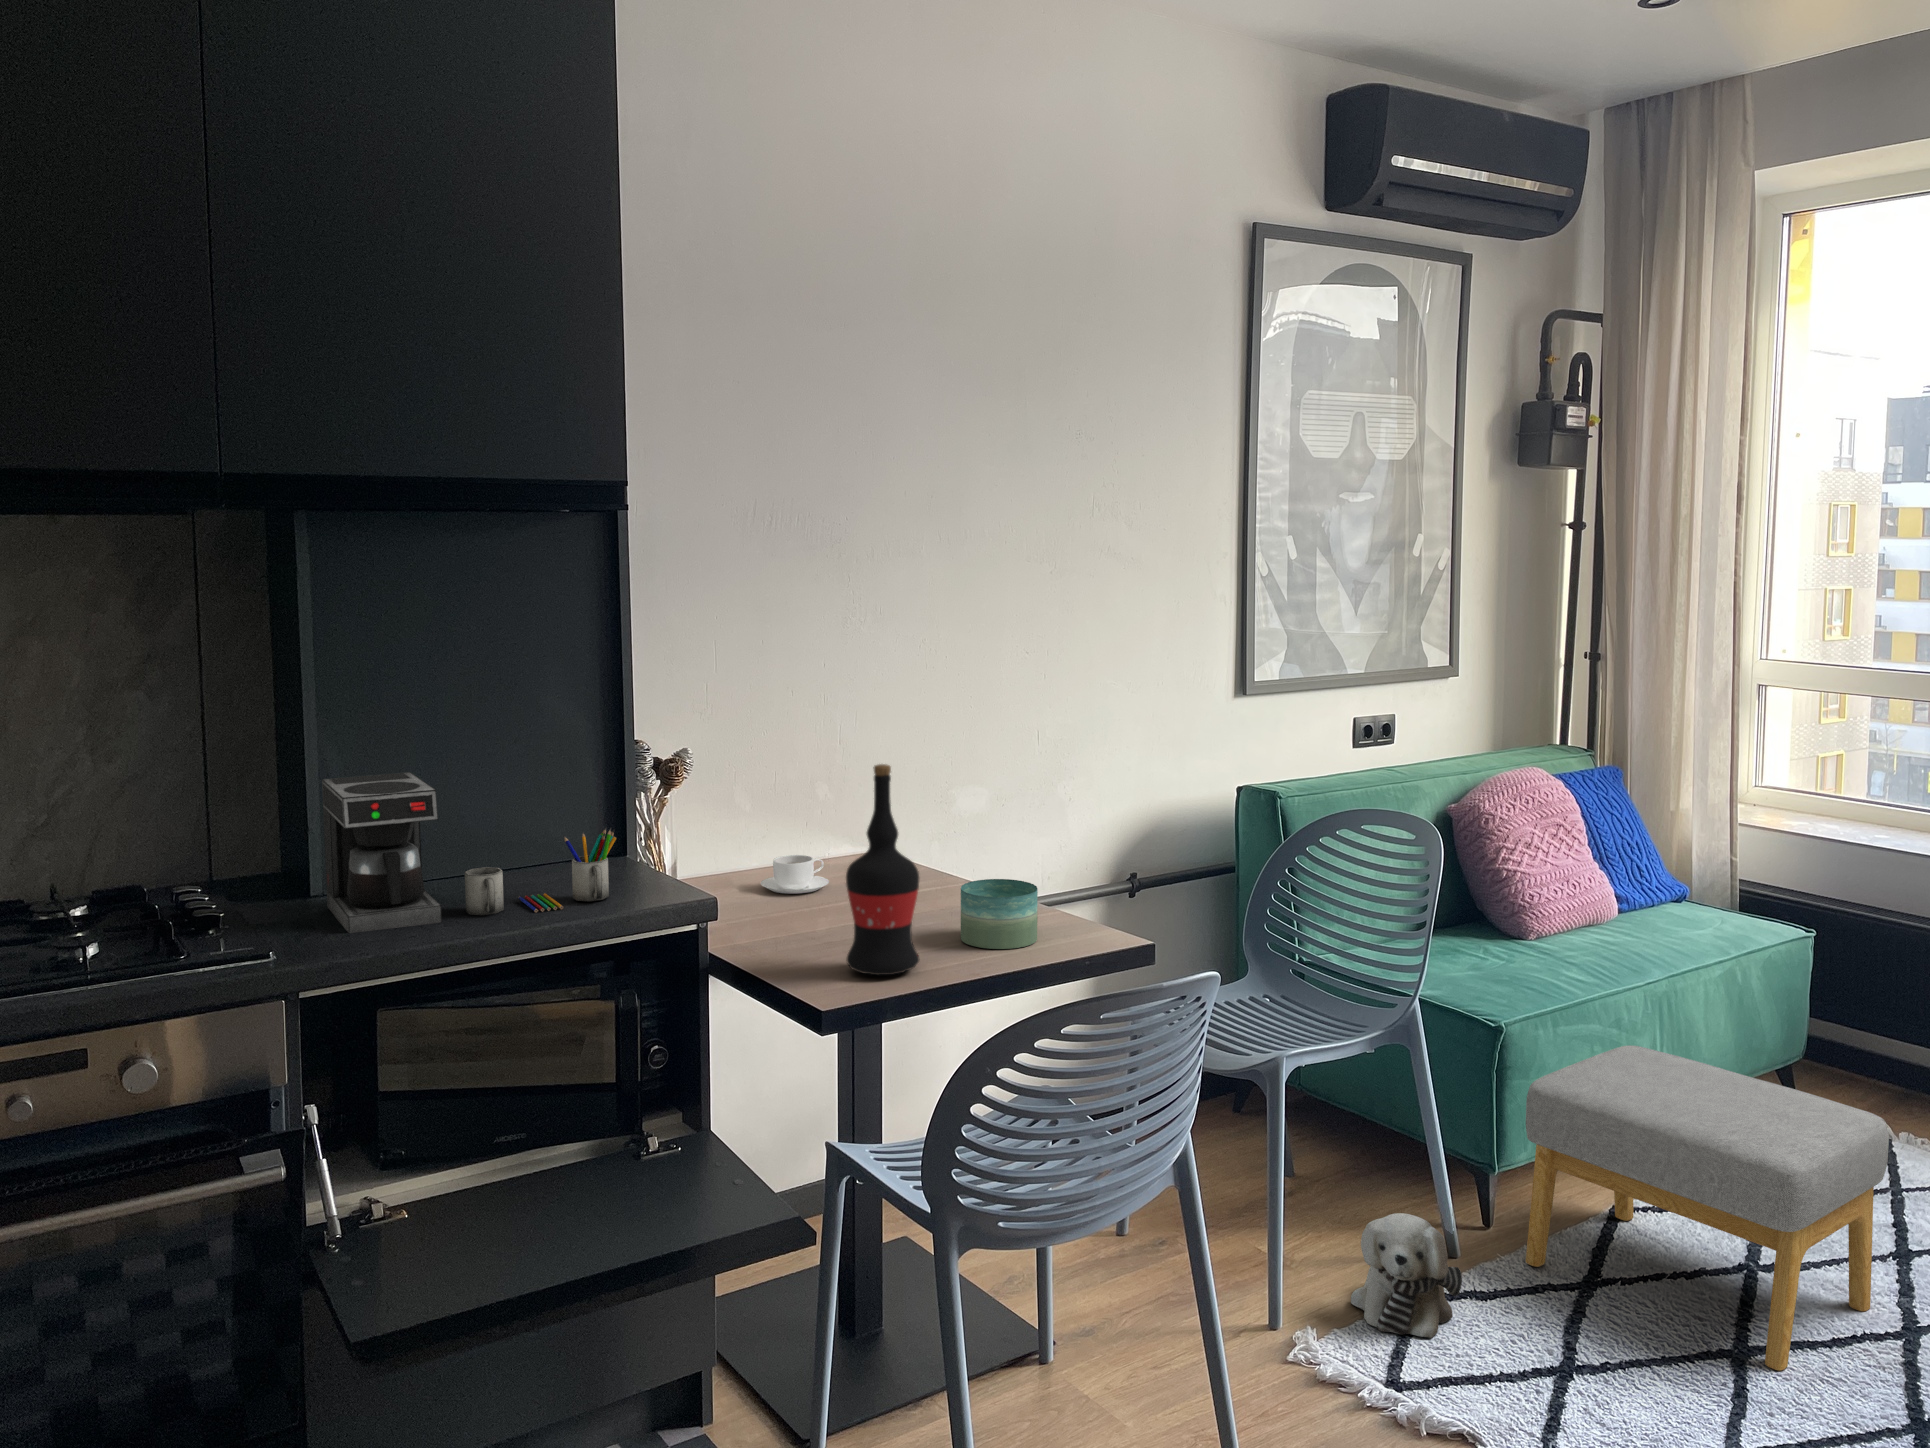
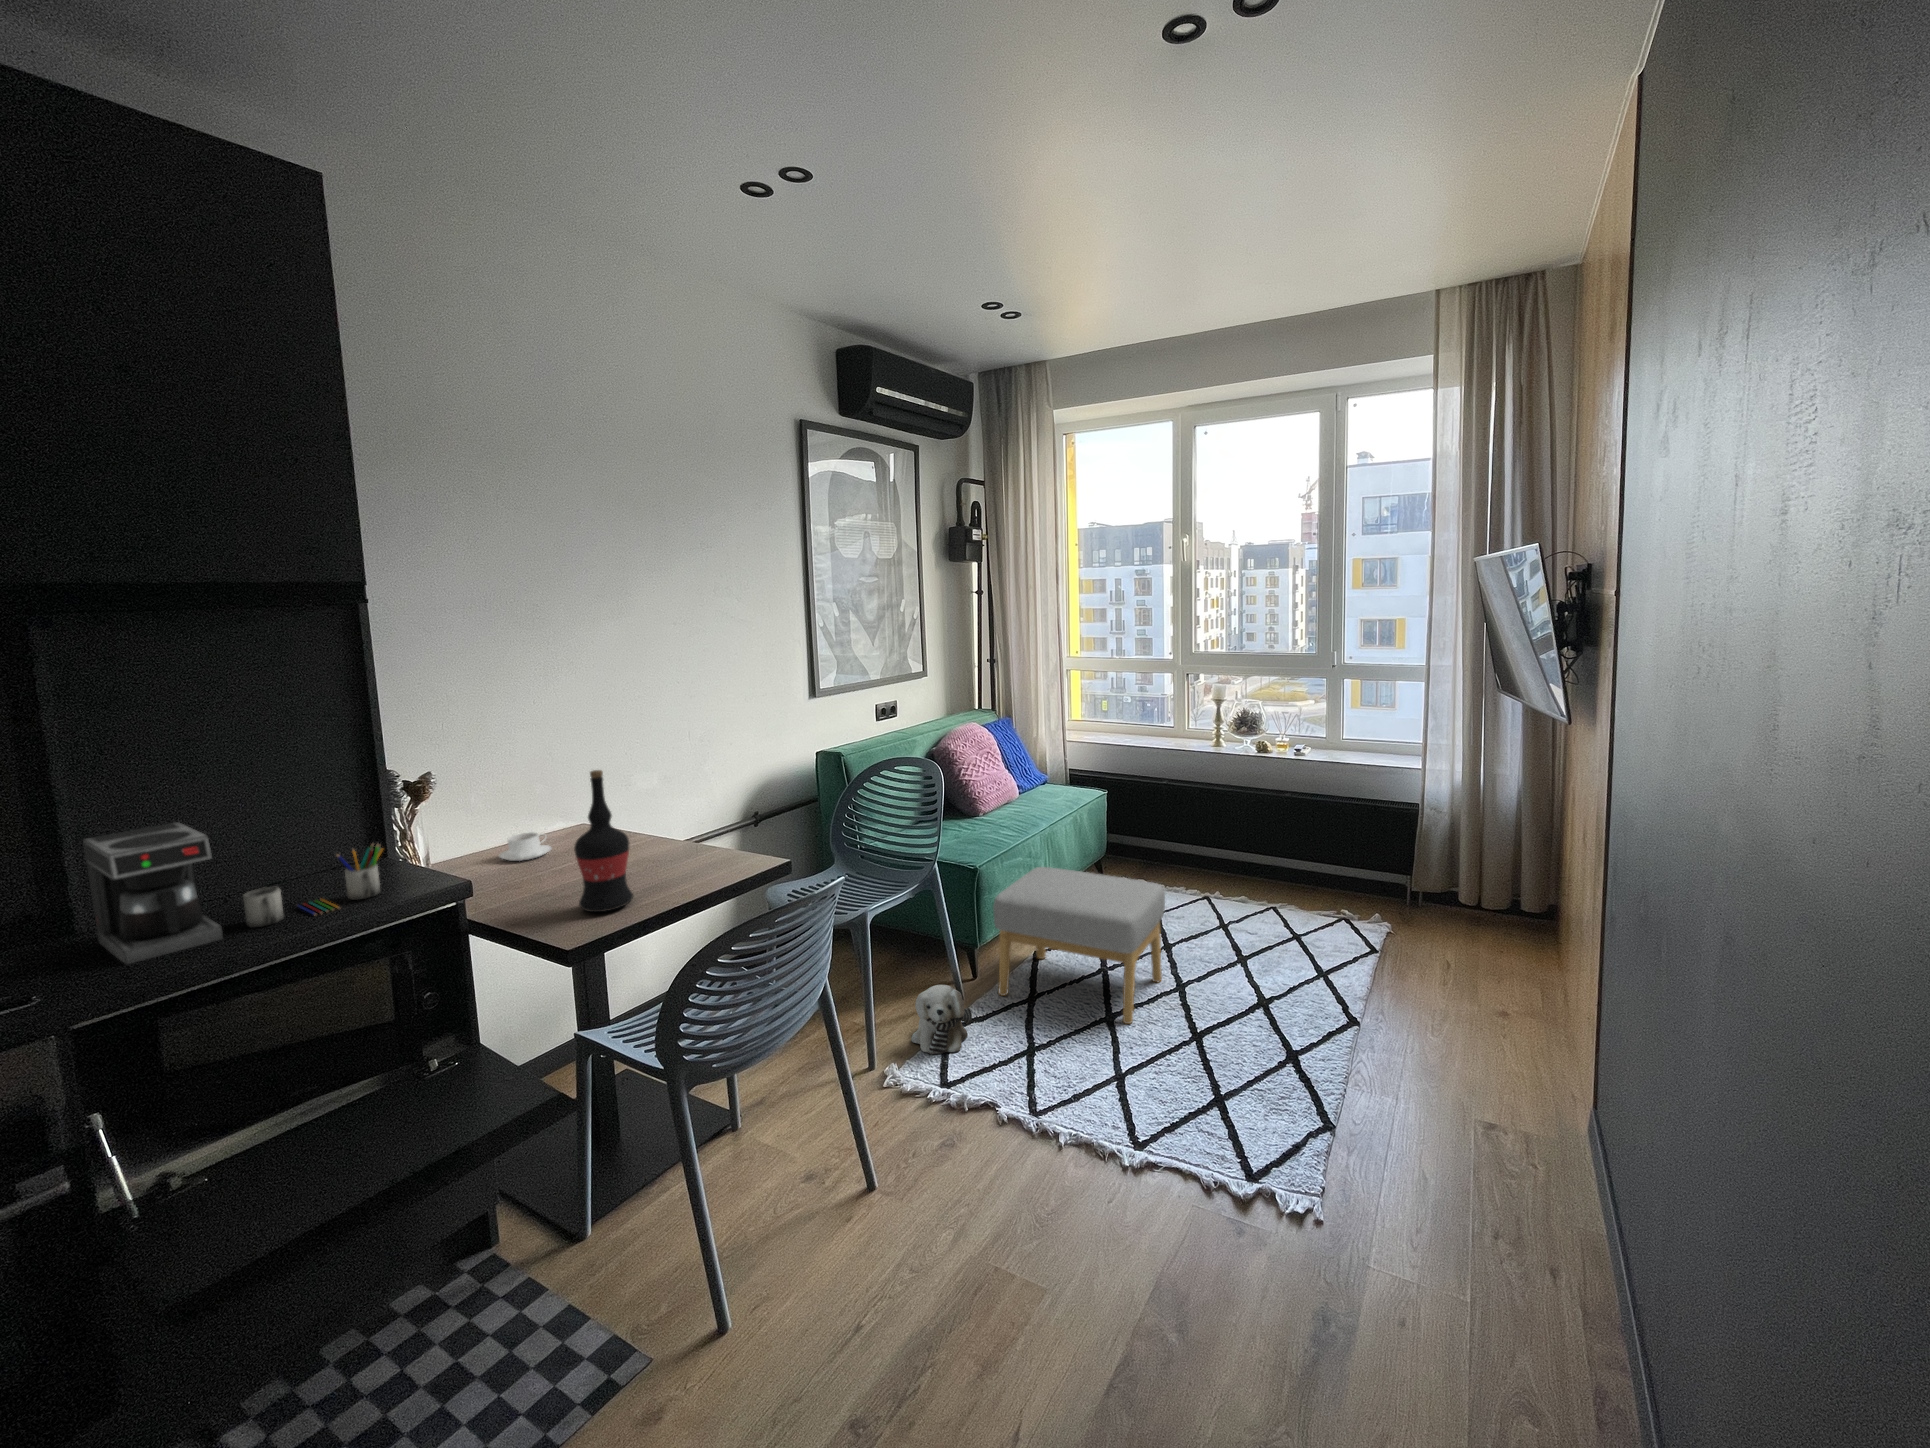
candle: present [961,879,1038,949] -> none [655,831,711,879]

